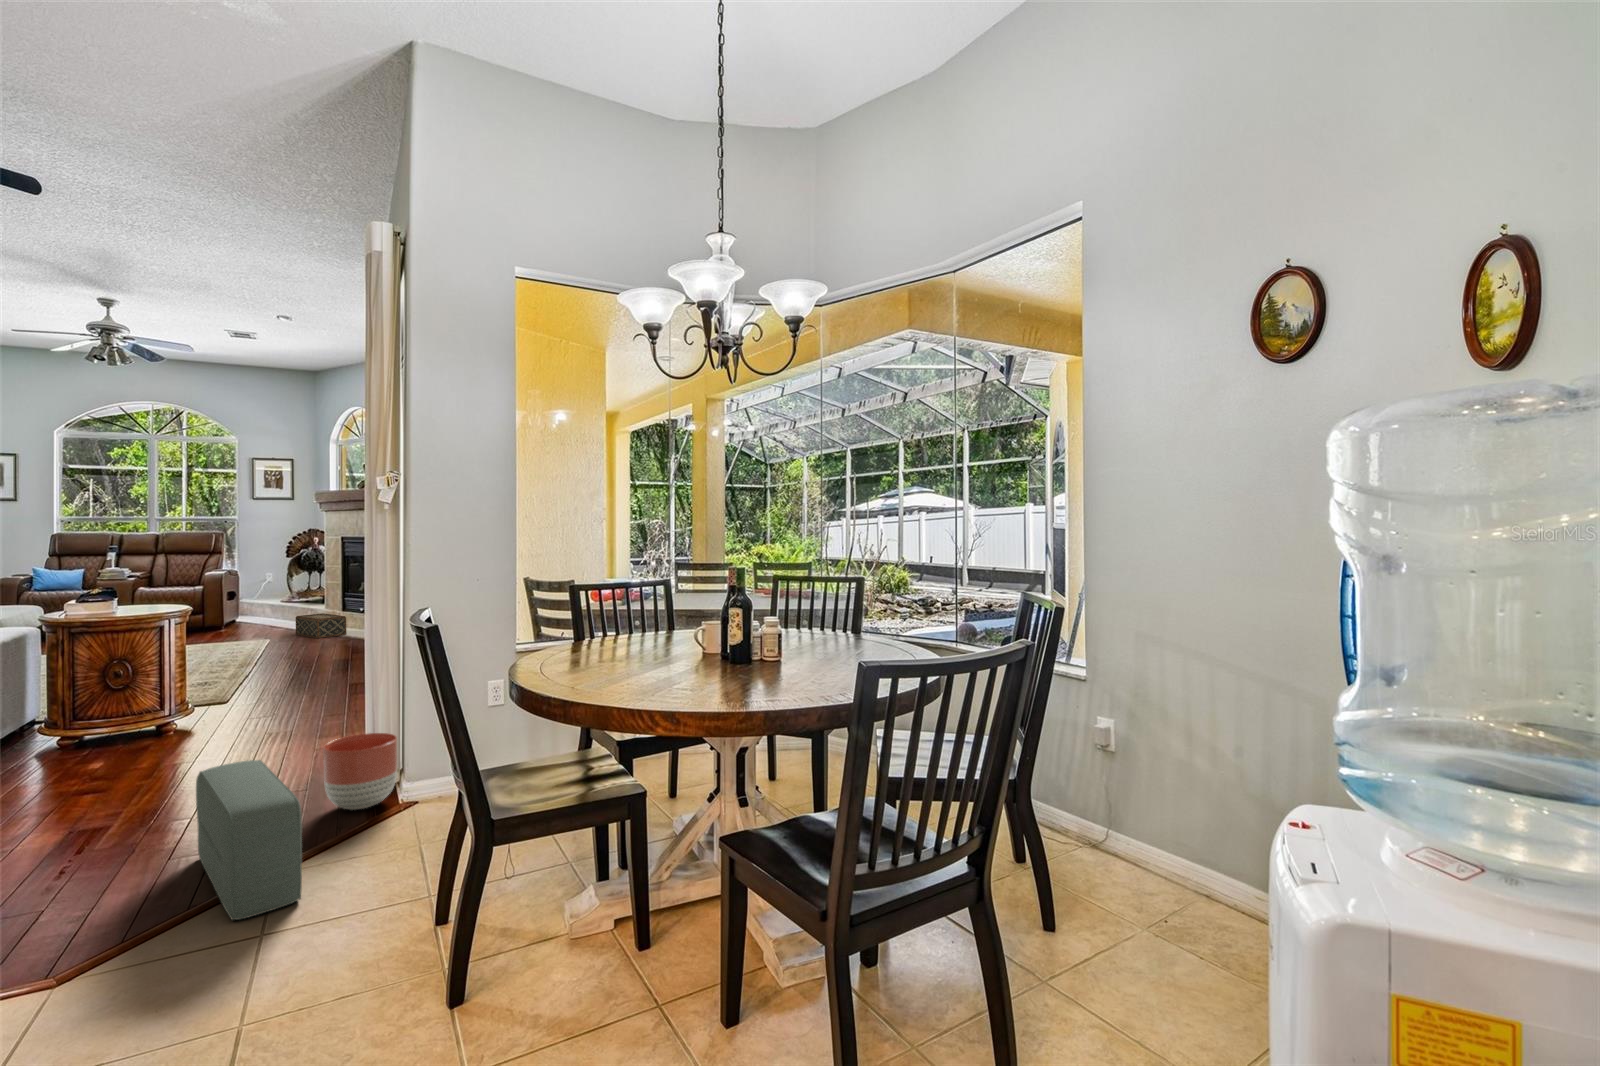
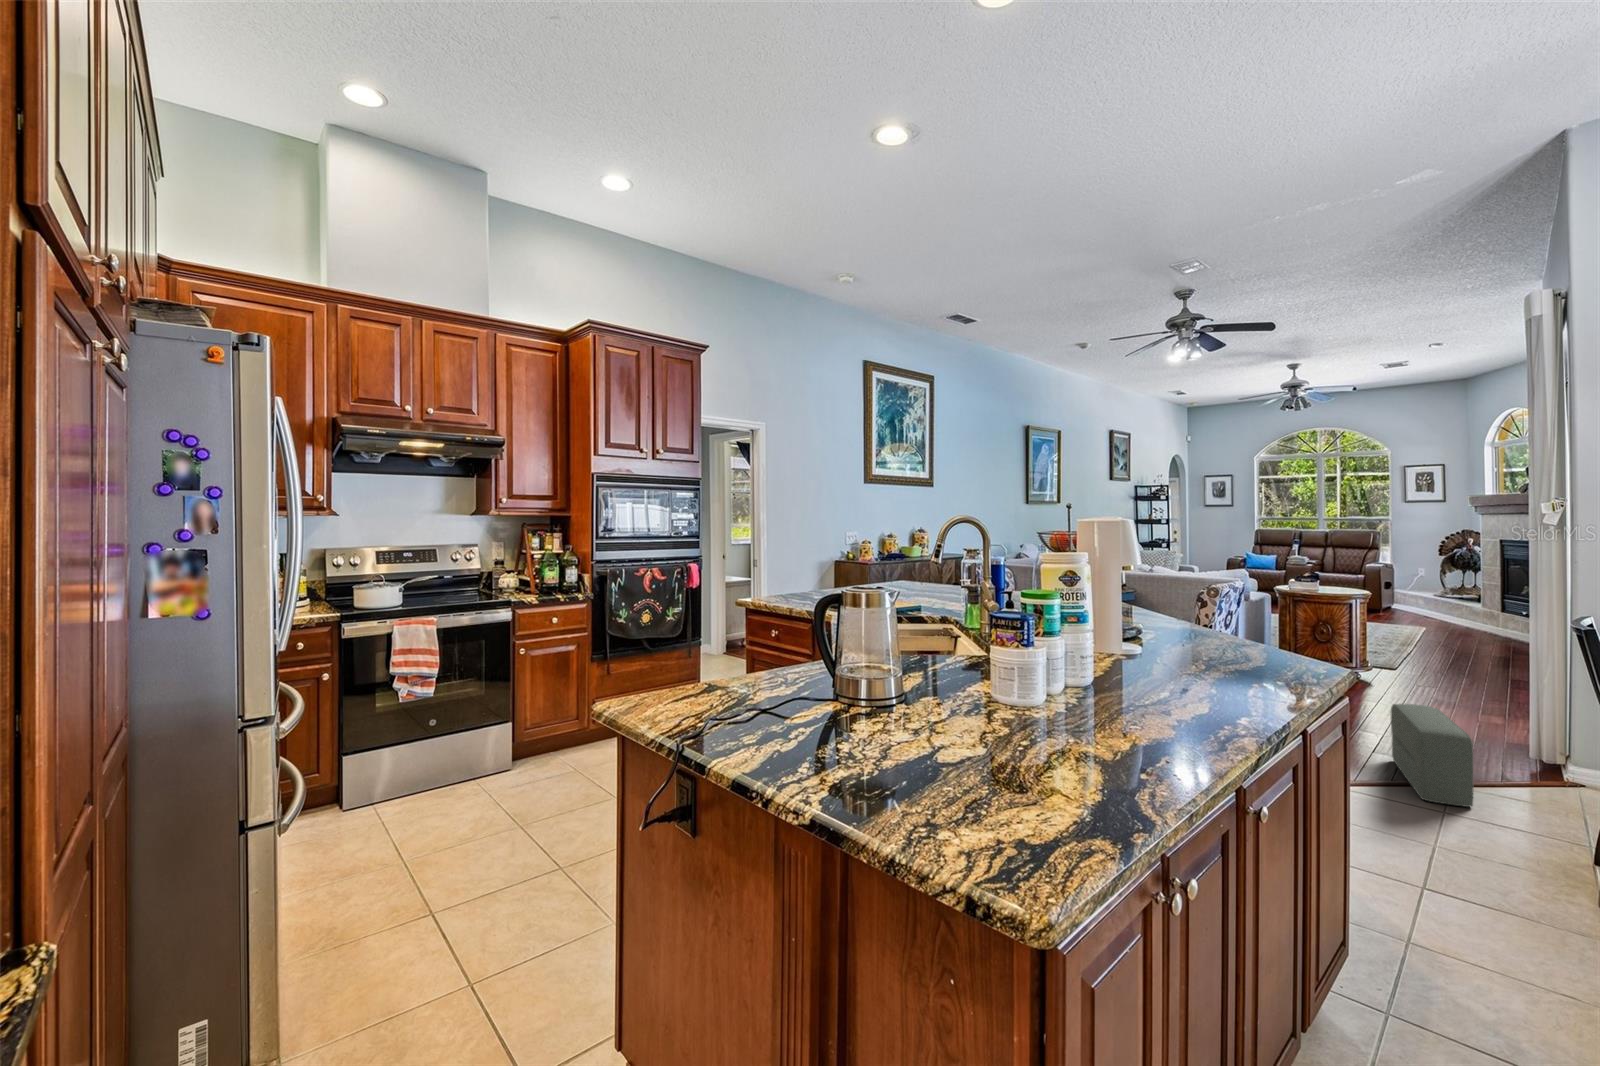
woven basket: present [296,613,346,638] -> none [1449,609,1506,633]
planter: present [323,733,397,810] -> none [1488,711,1563,773]

